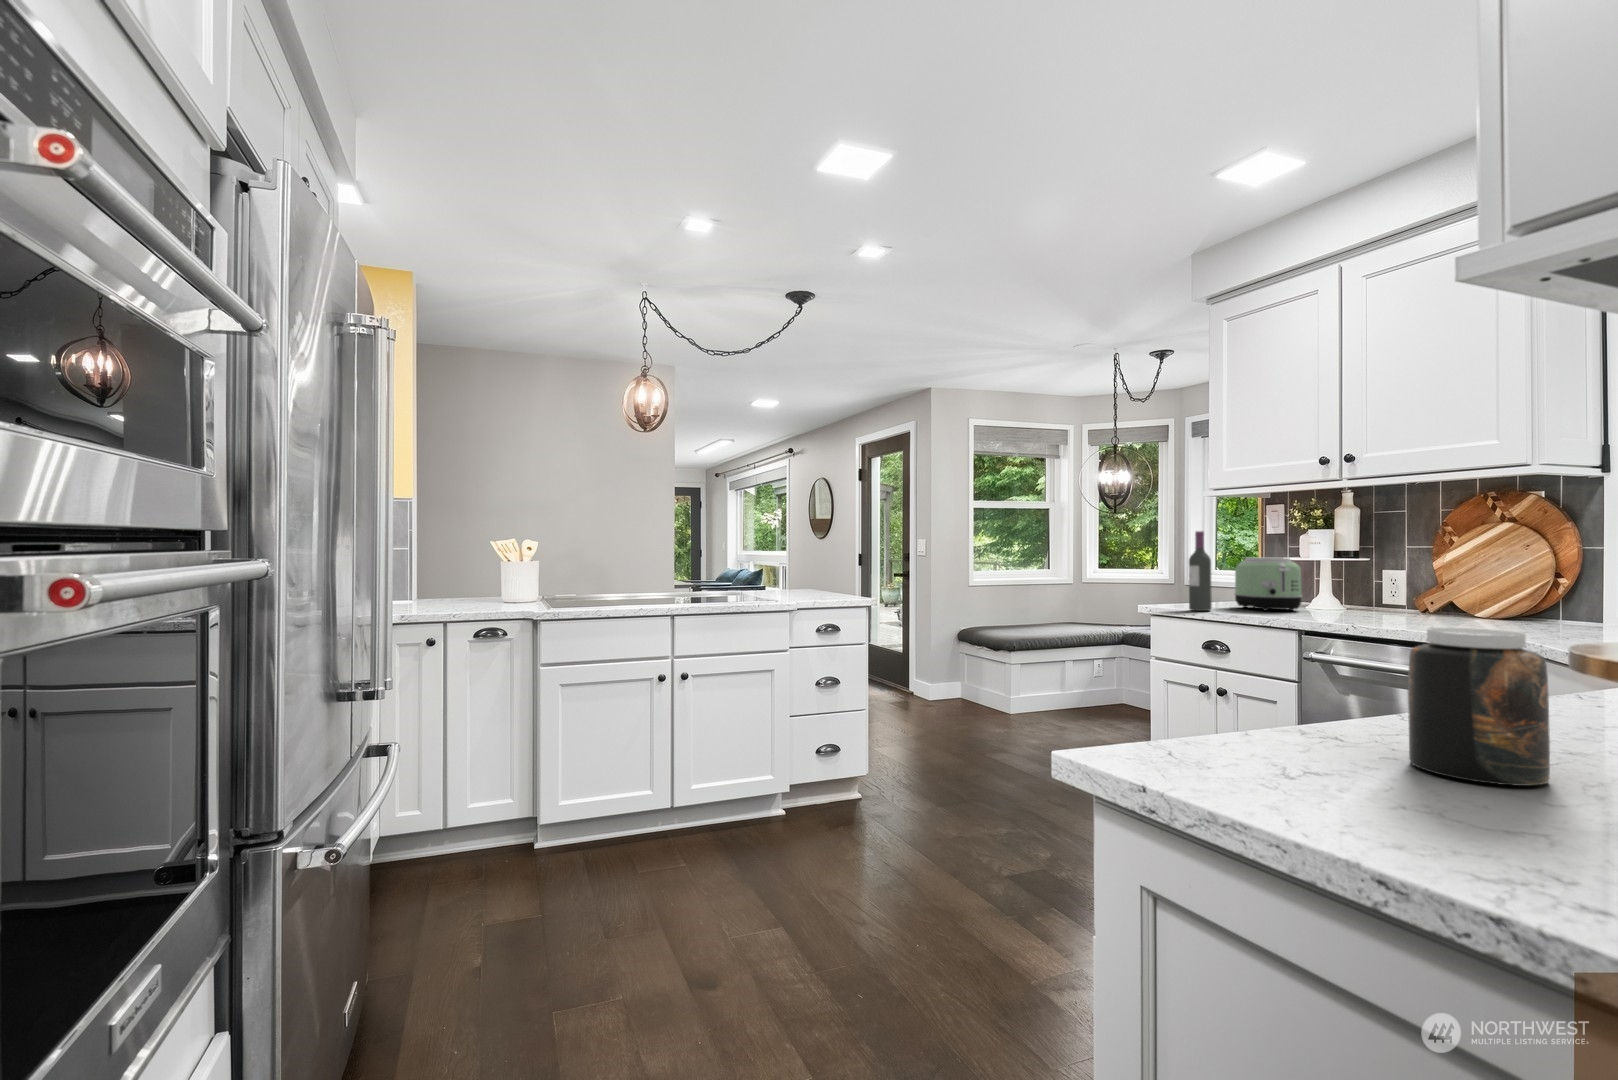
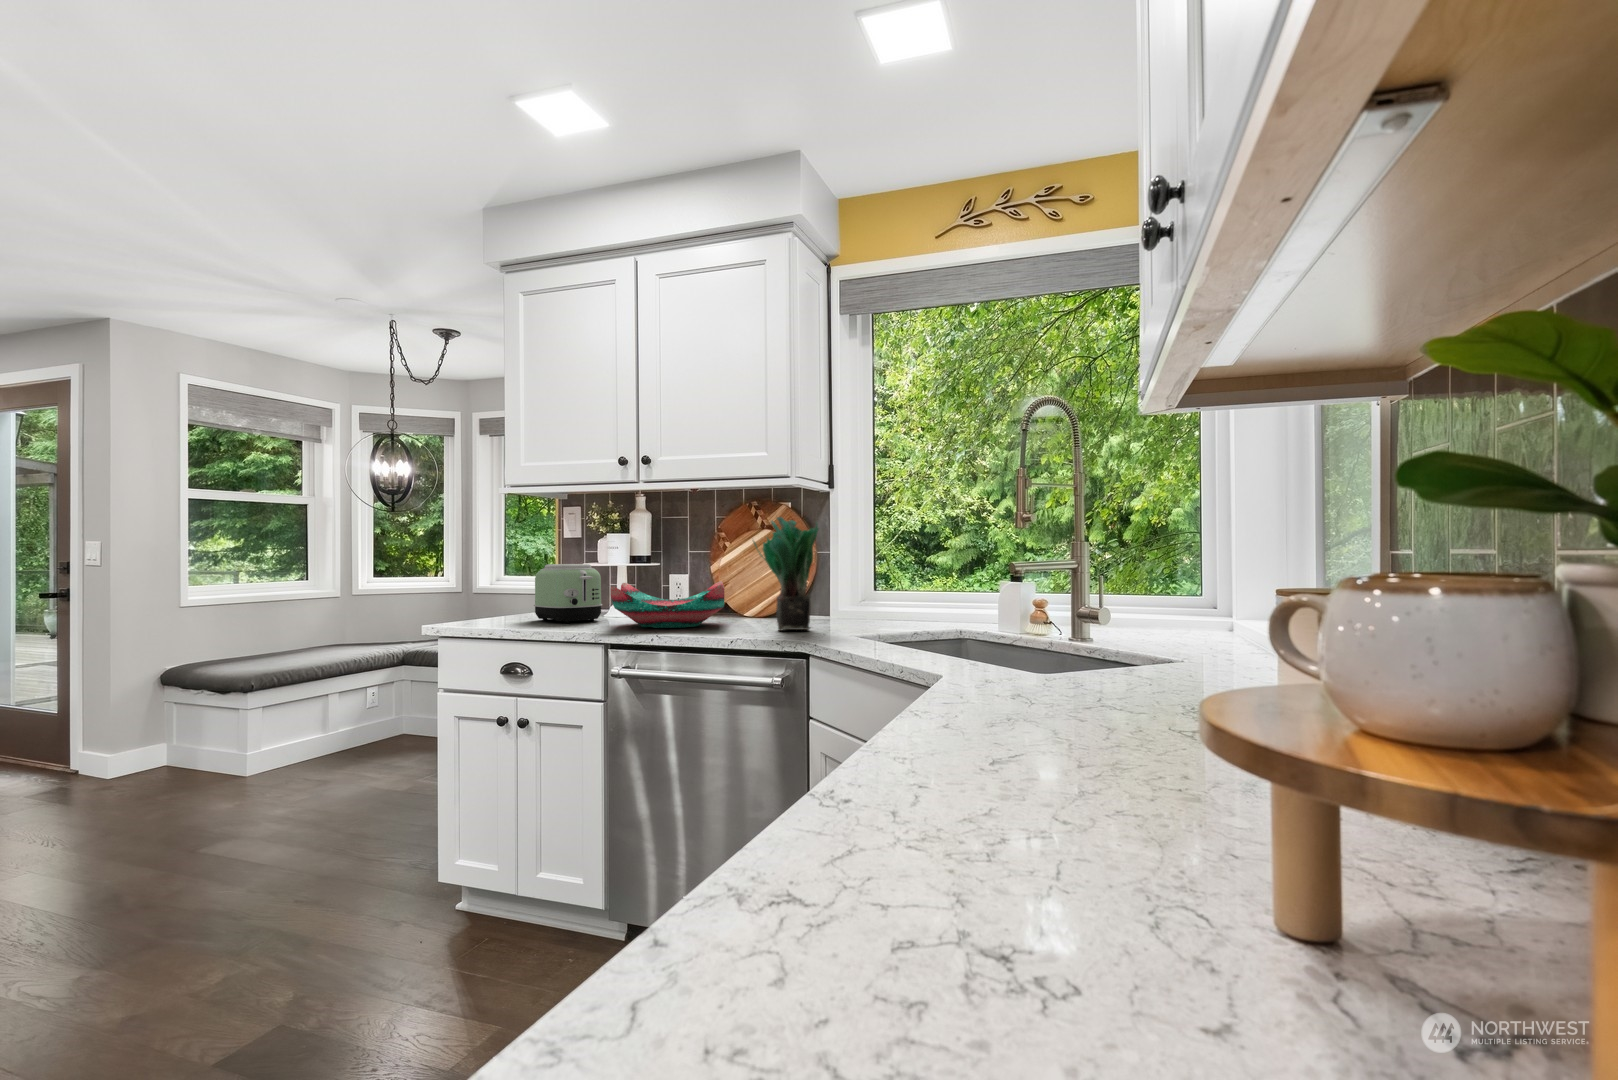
potted plant: none [1472,509,1566,633] -> present [753,517,819,631]
wine bottle: present [1189,531,1212,611] -> none [486,535,511,629]
decorative bowl: none [1307,576,1444,622] -> present [611,581,724,628]
jar: present [1408,628,1550,786] -> none [862,672,1023,913]

